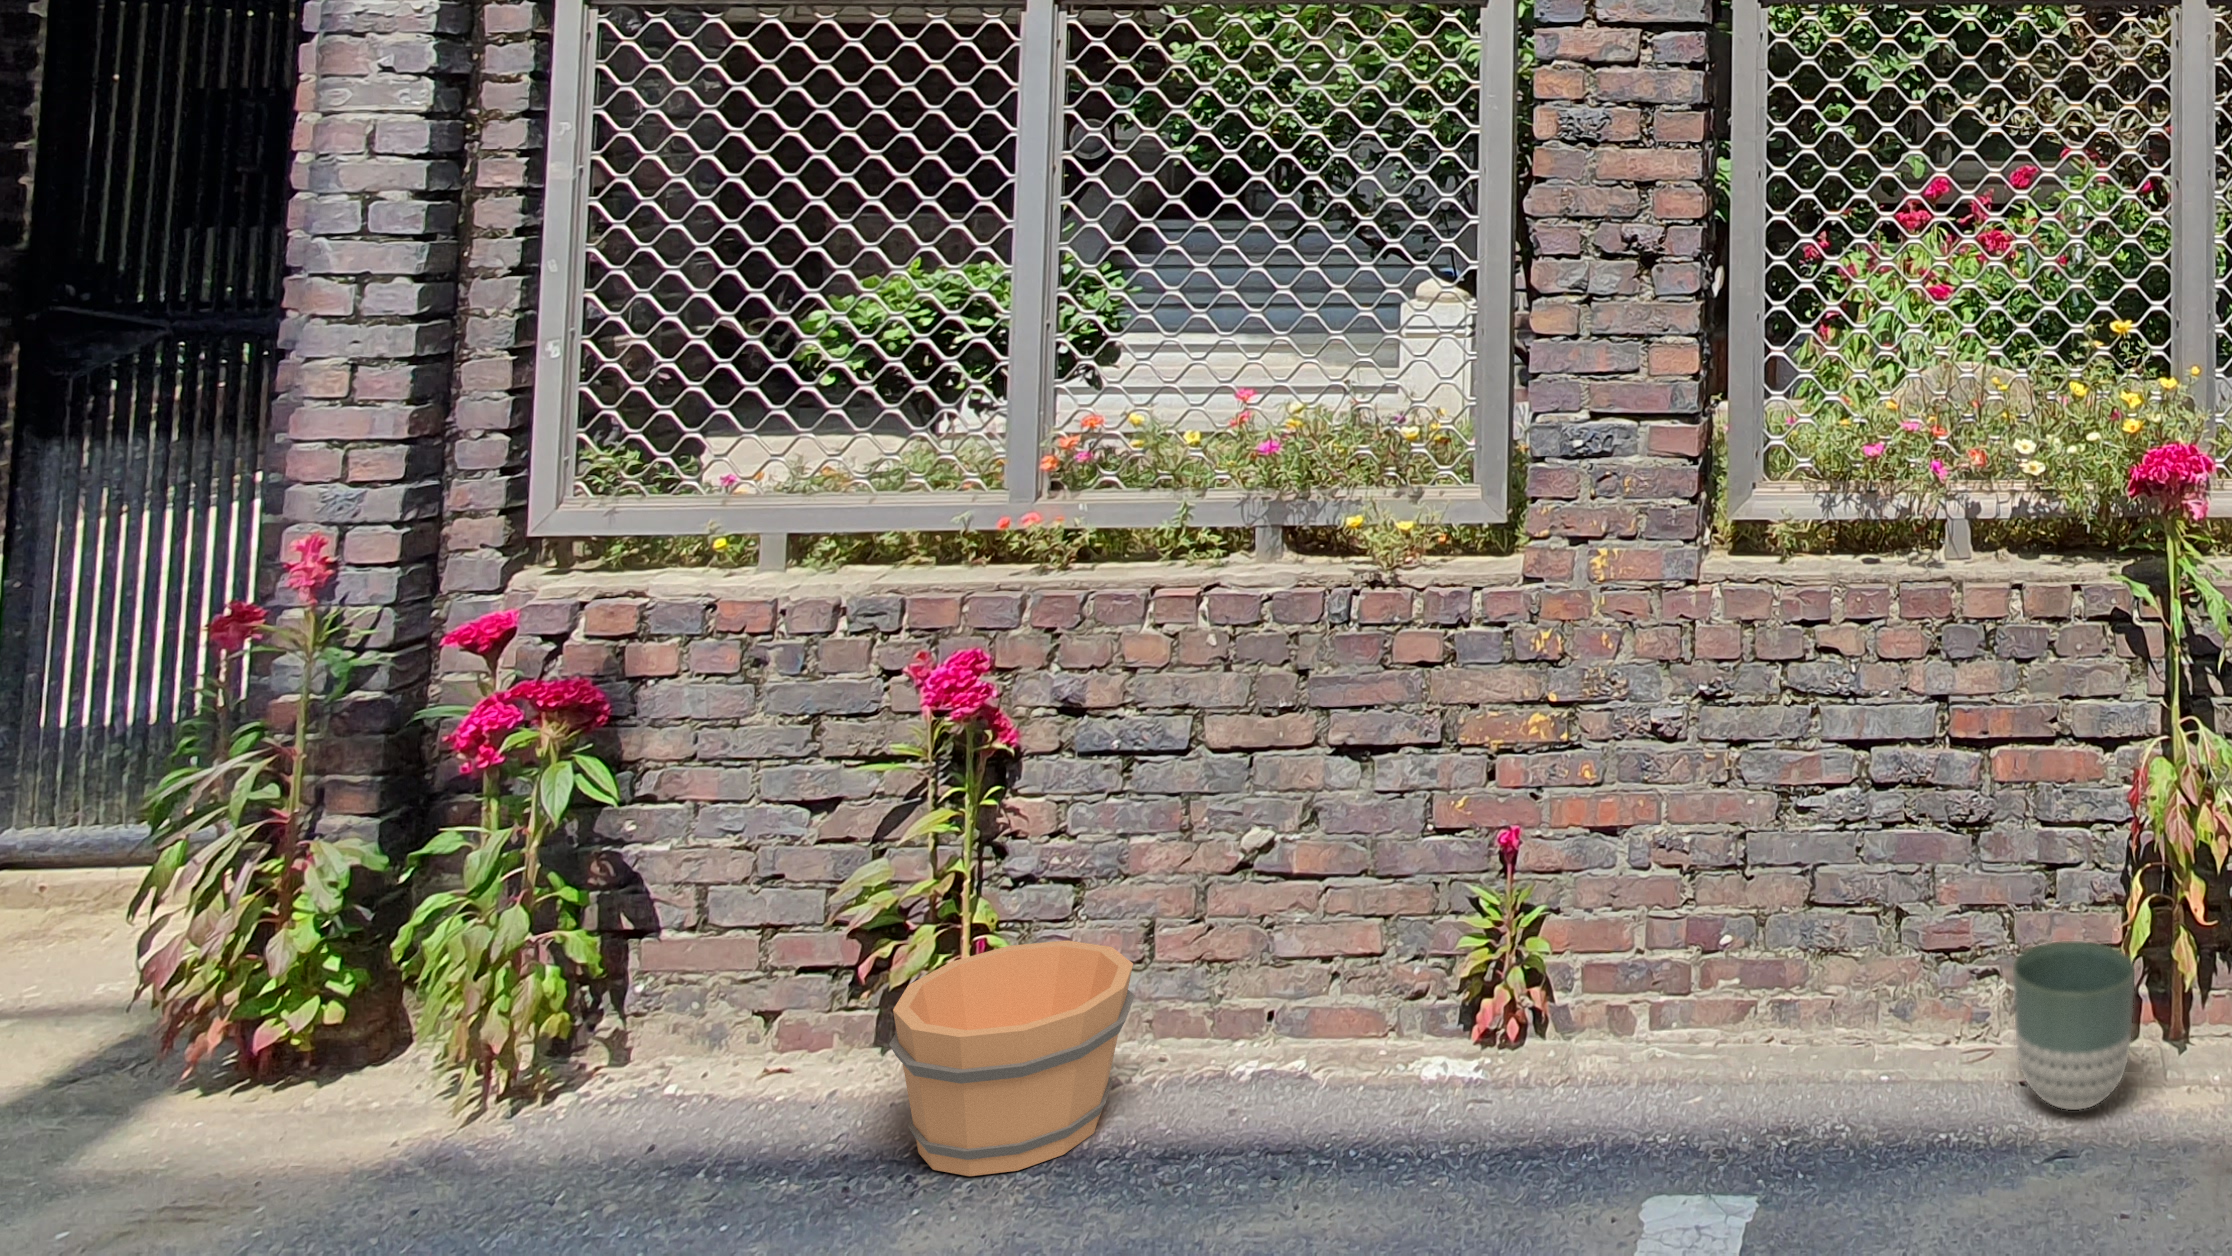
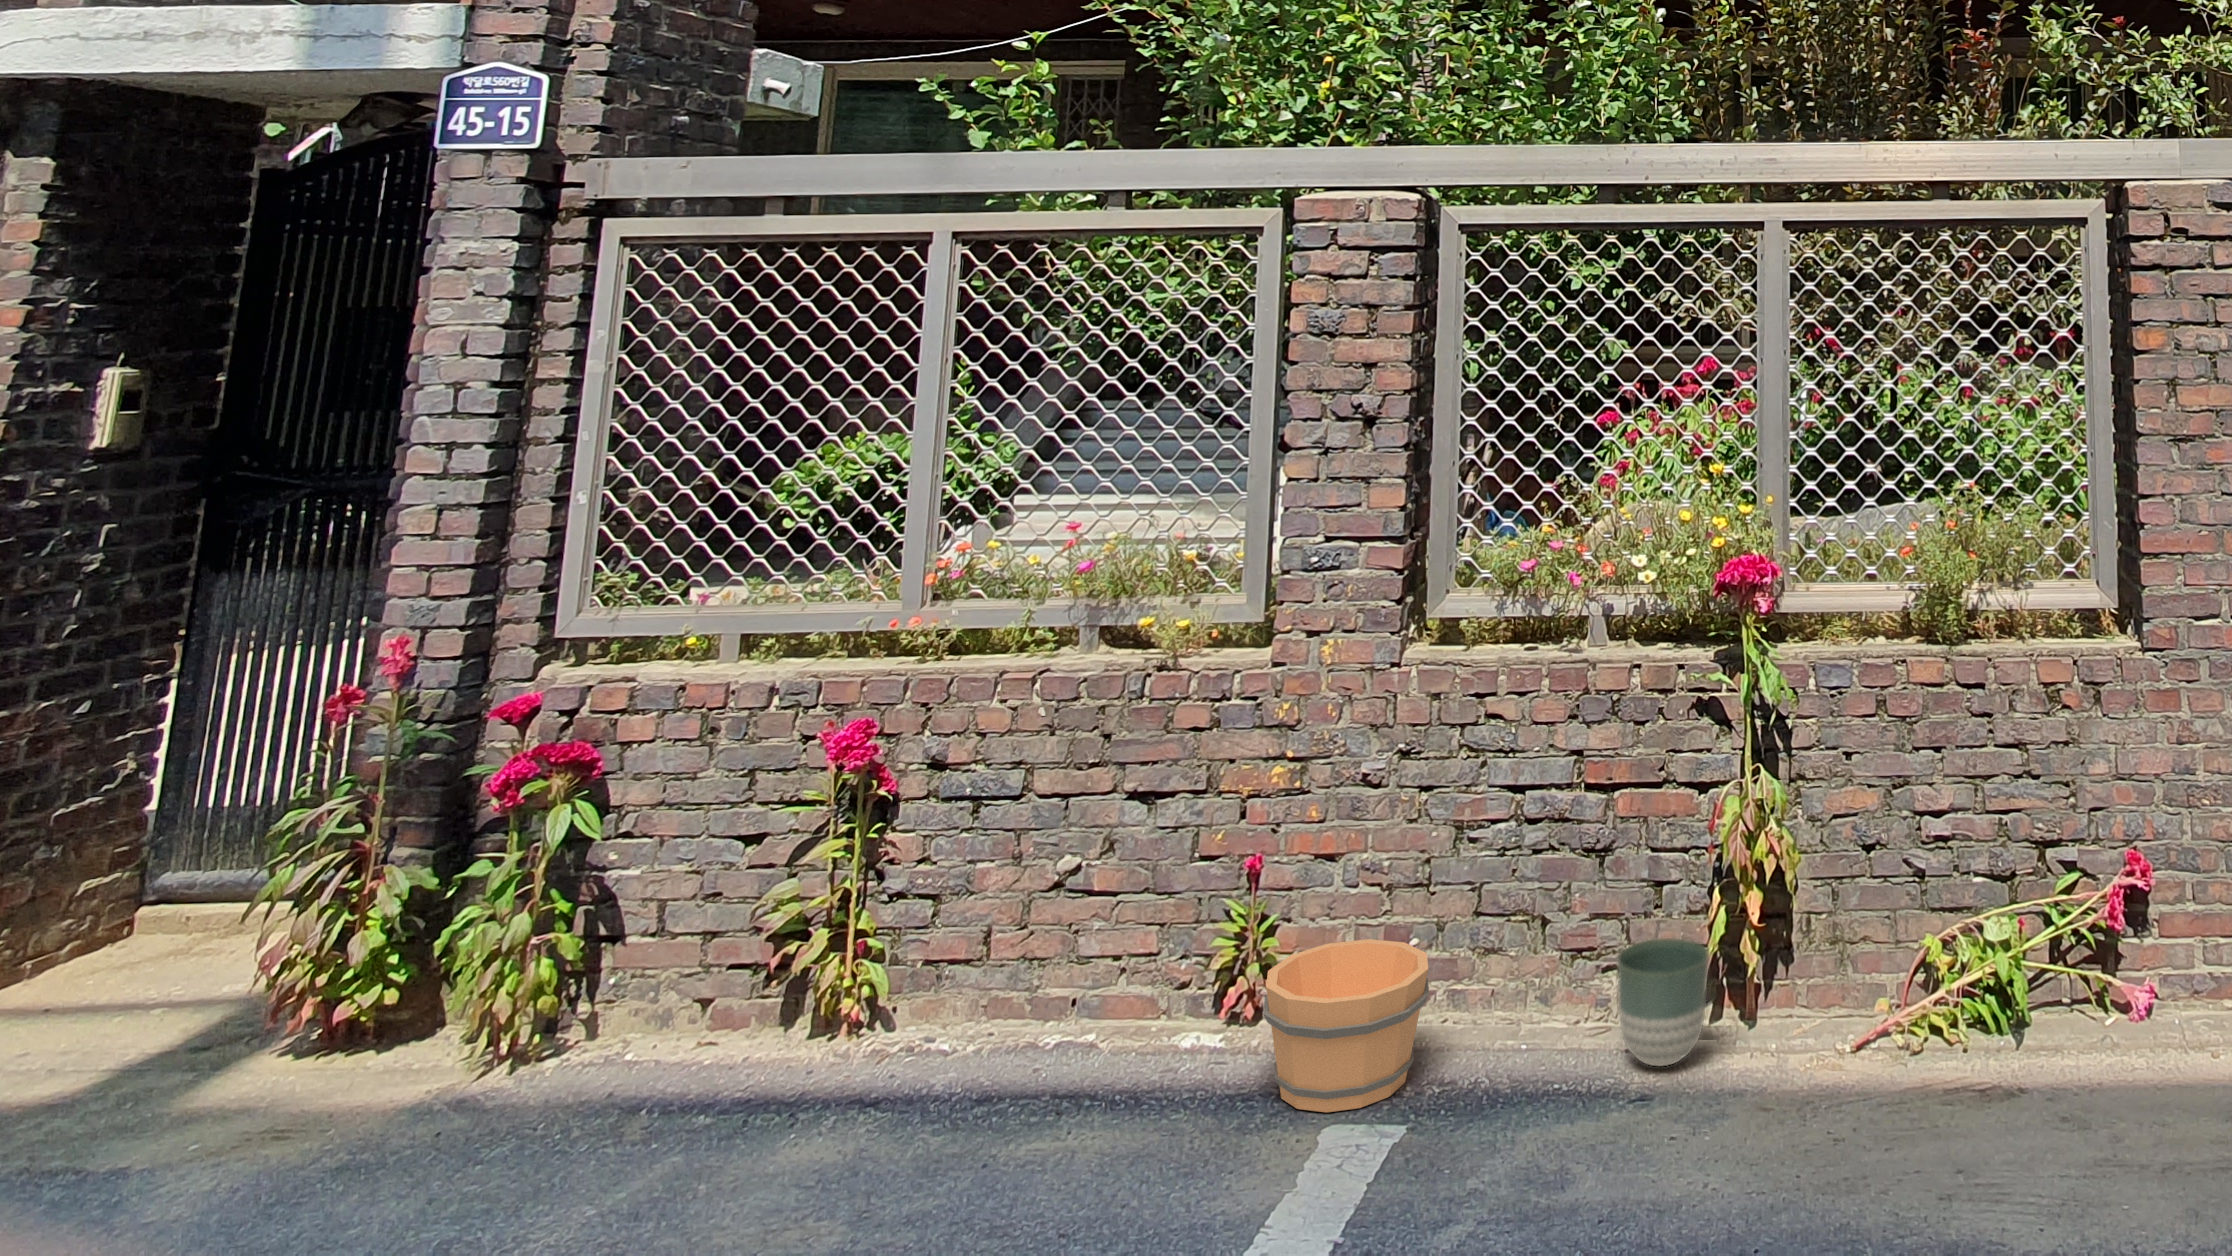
bucket: present [889,940,1135,1176] -> present [1263,939,1429,1112]

